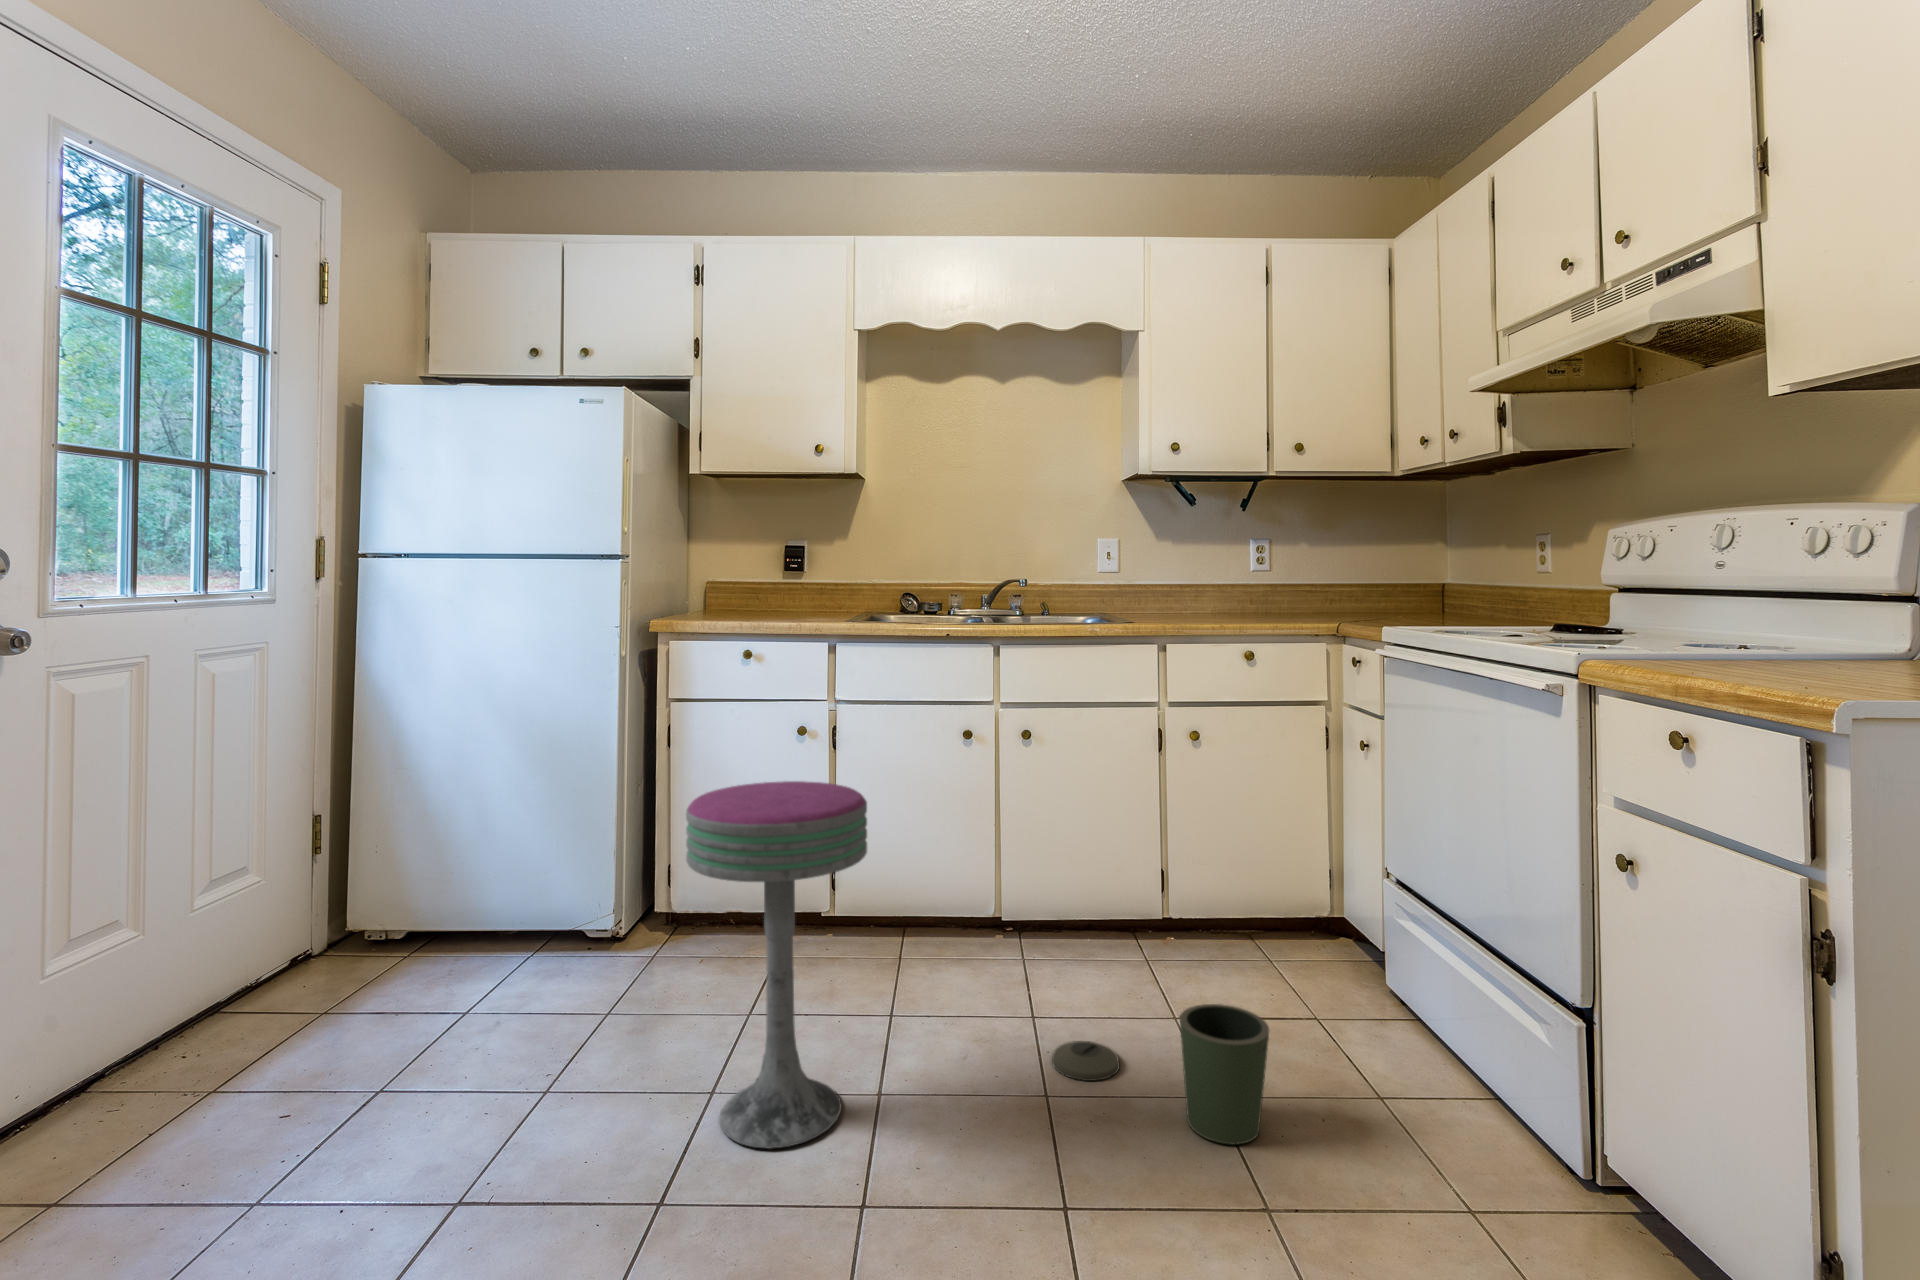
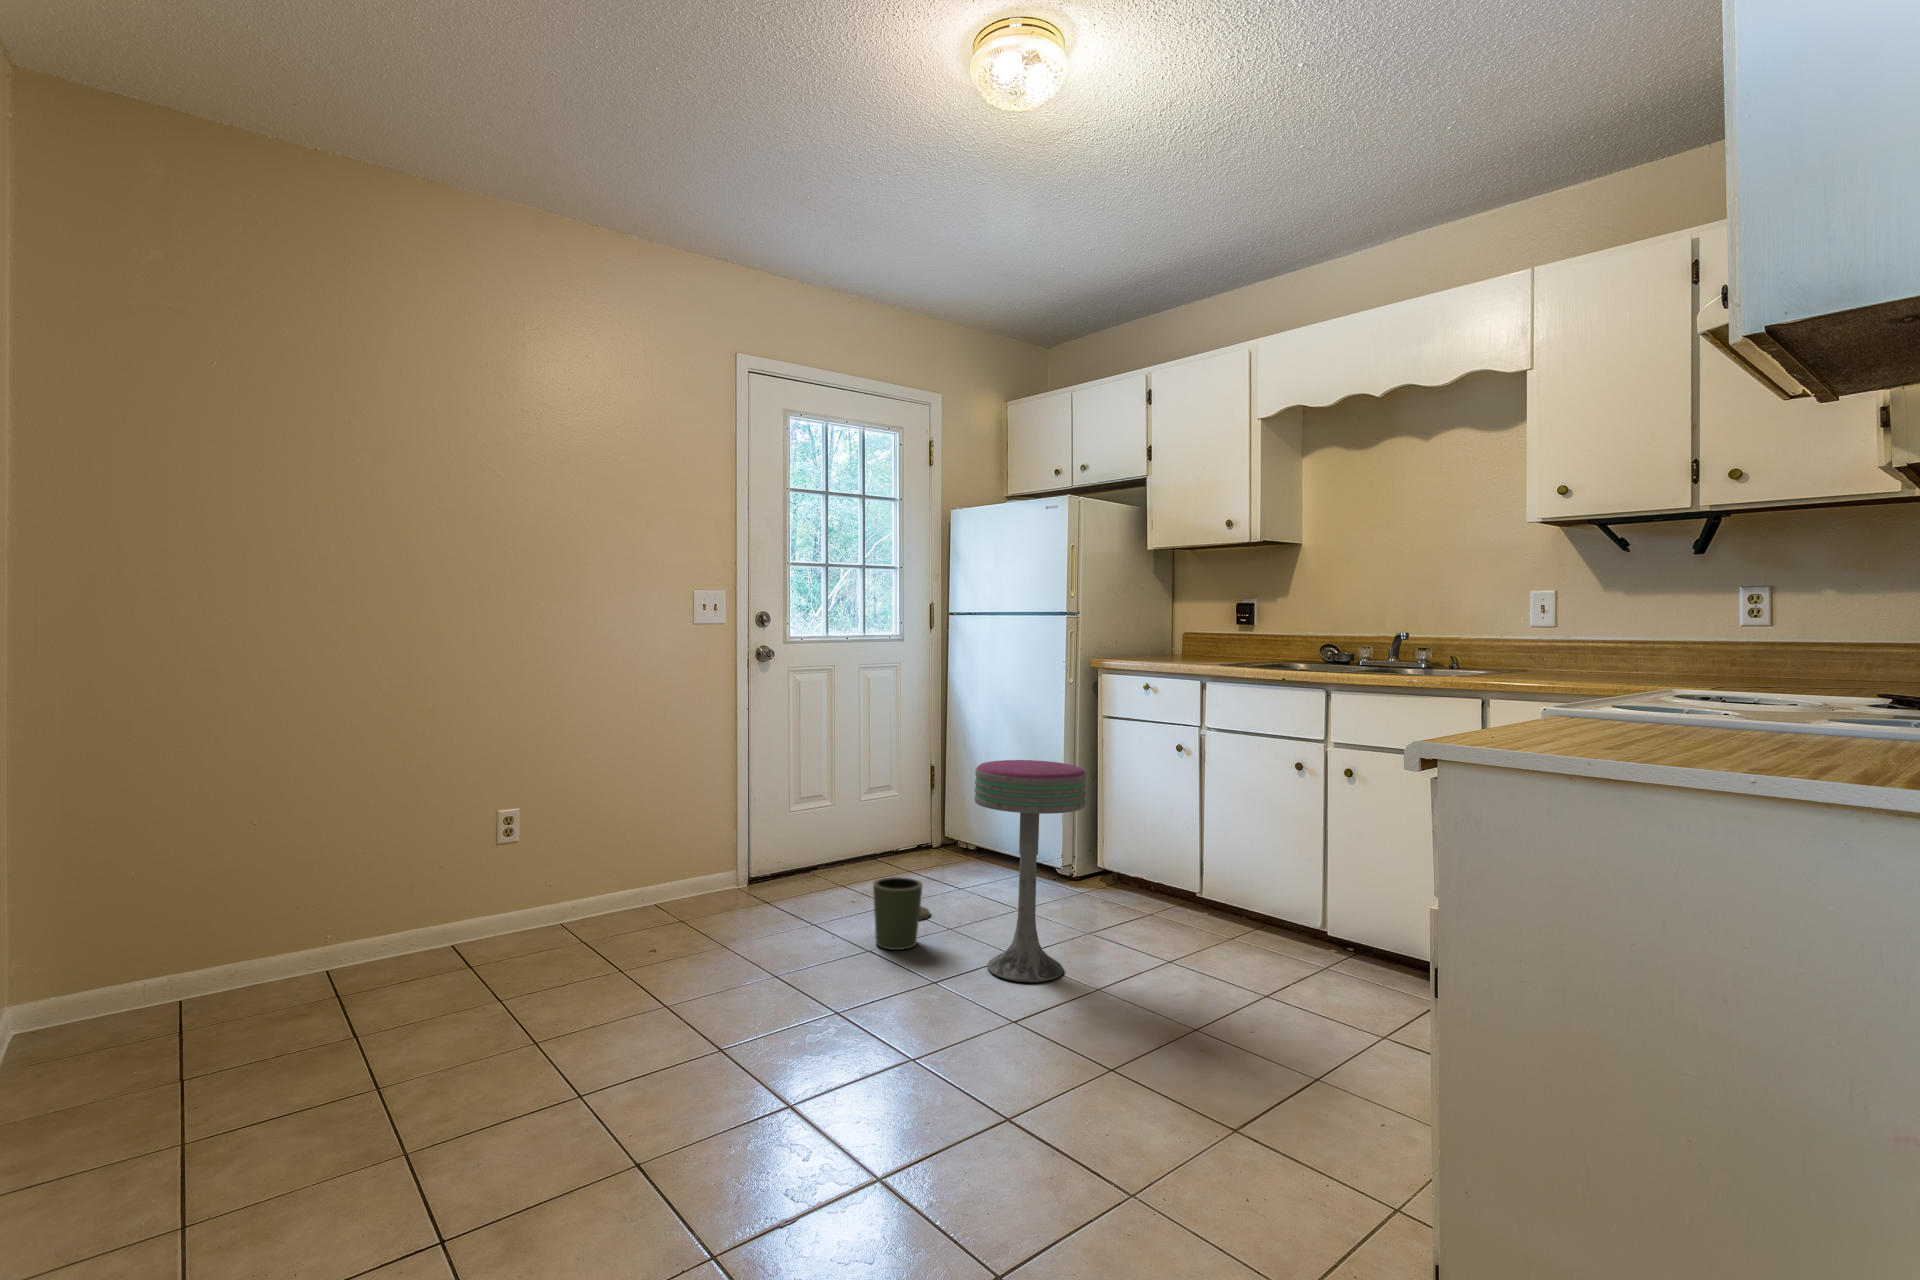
trash can: present [1052,1004,1269,1144] -> present [873,877,930,950]

